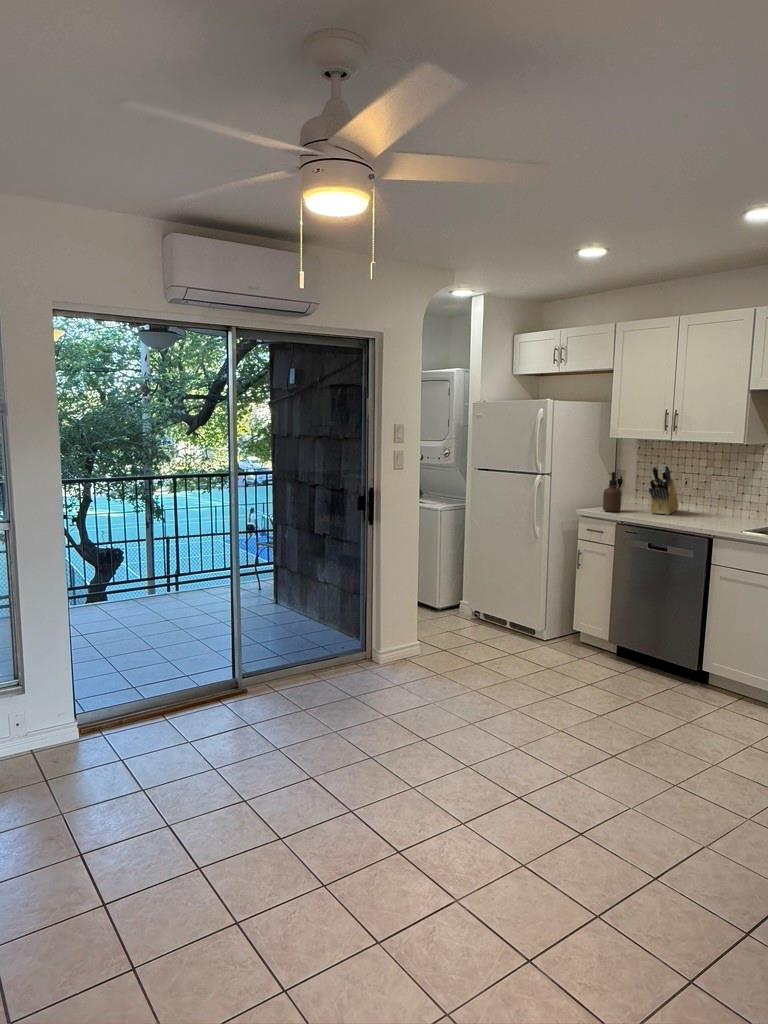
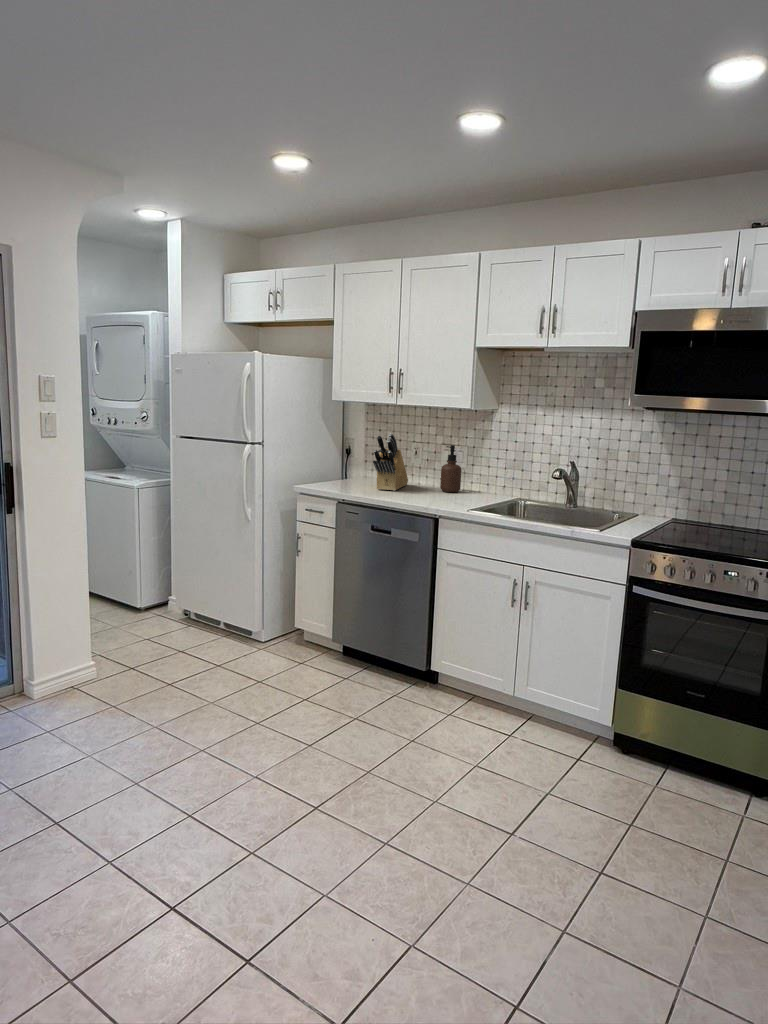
soap dispenser: present [603,472,622,512] -> present [440,445,461,492]

